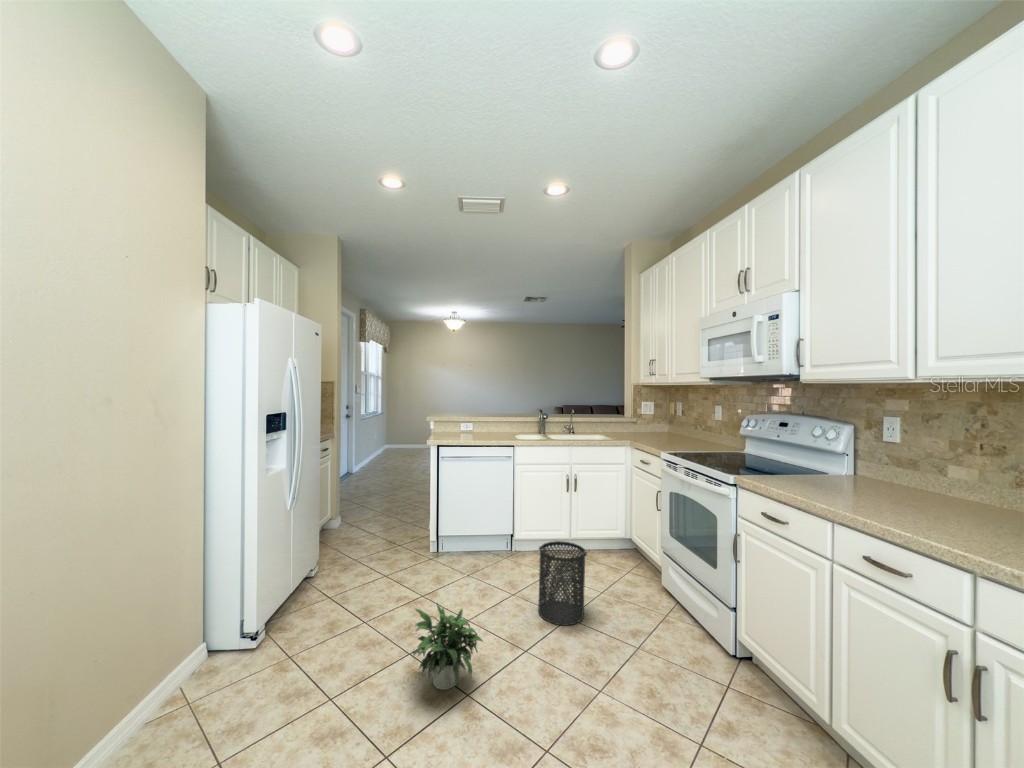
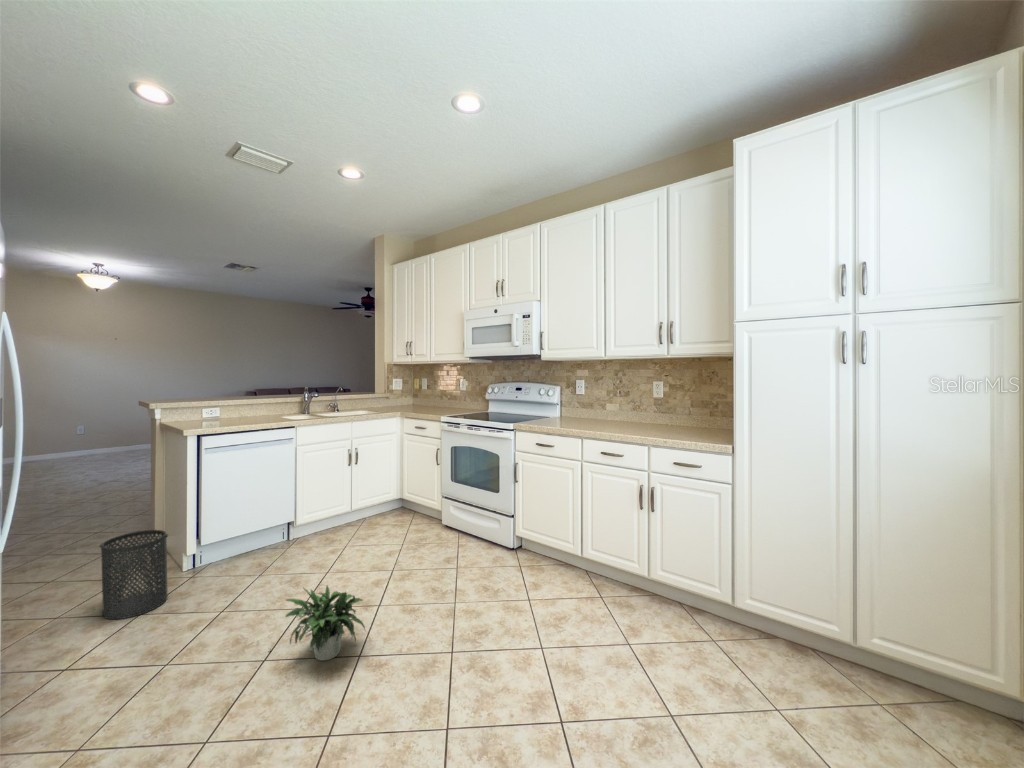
trash can: present [538,541,587,625] -> present [100,530,168,619]

